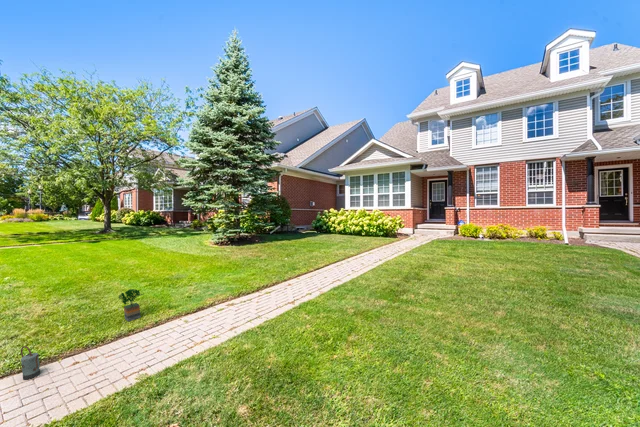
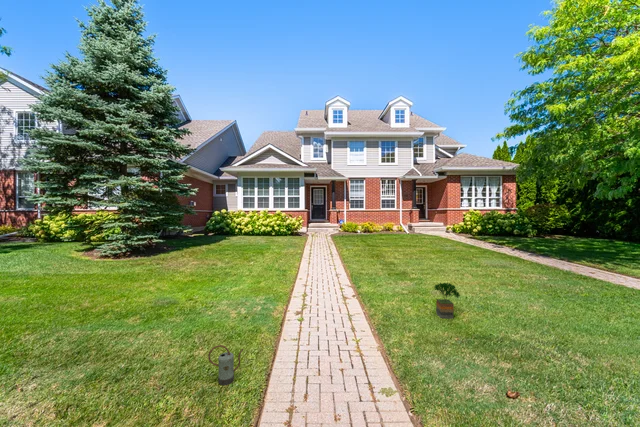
potted tree: present [119,289,142,321] -> present [434,283,460,319]

